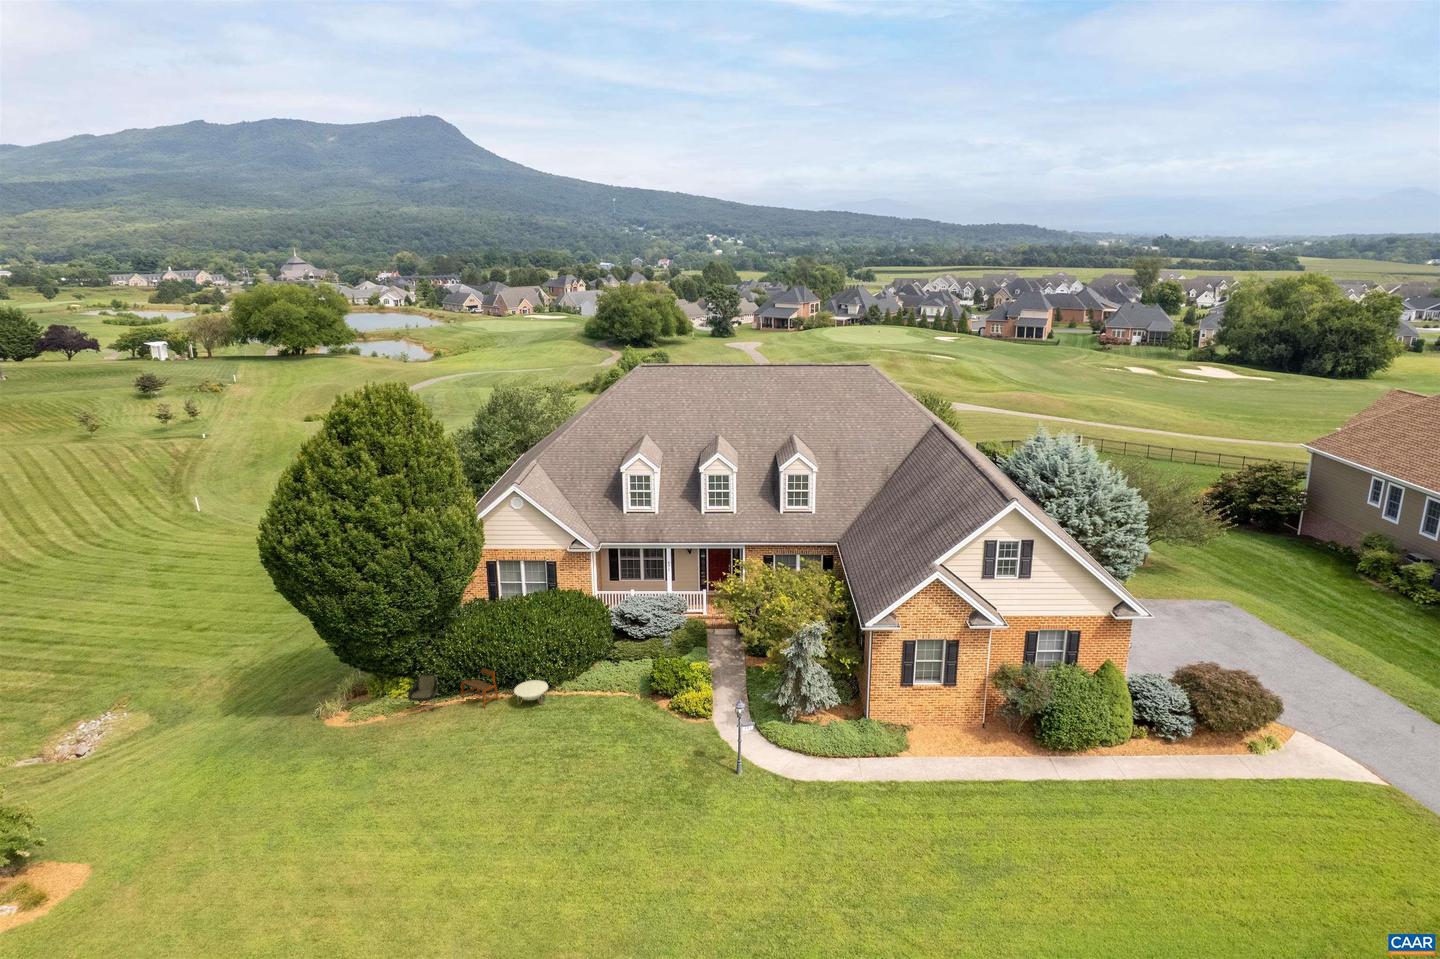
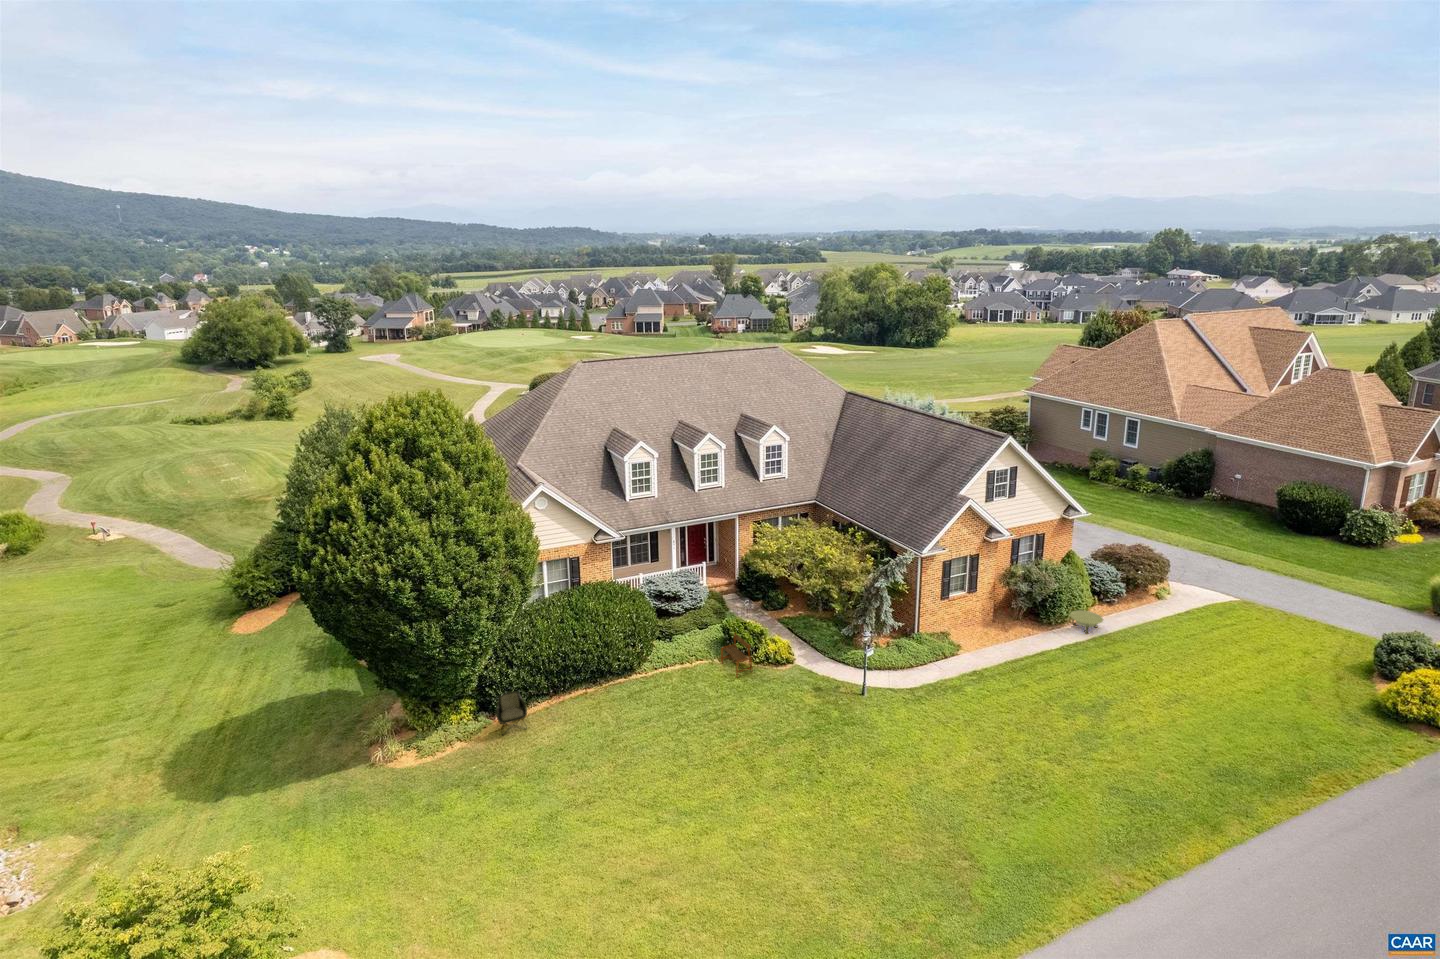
bench: present [461,668,498,708] -> present [721,633,752,677]
round table: present [514,680,548,705] -> present [1070,610,1103,634]

